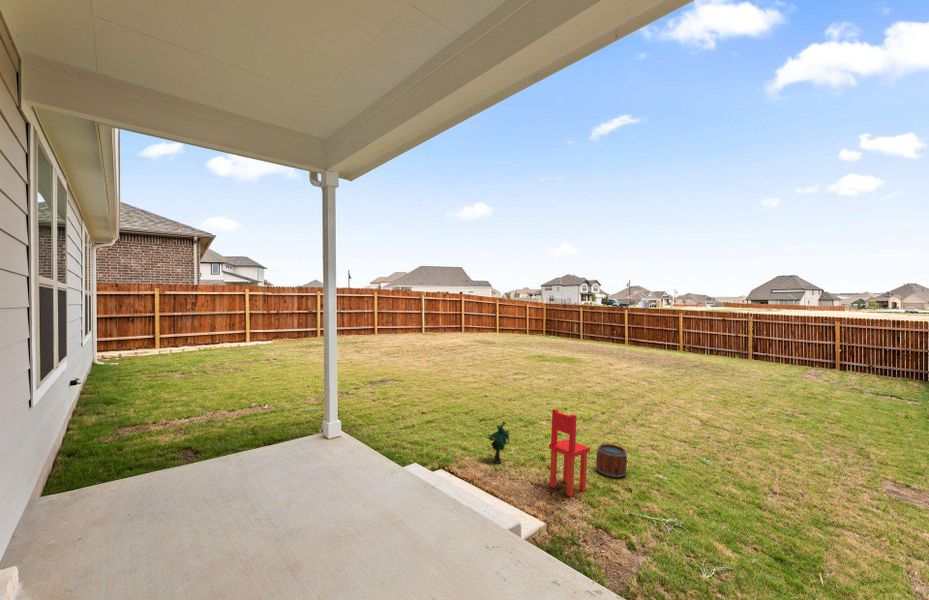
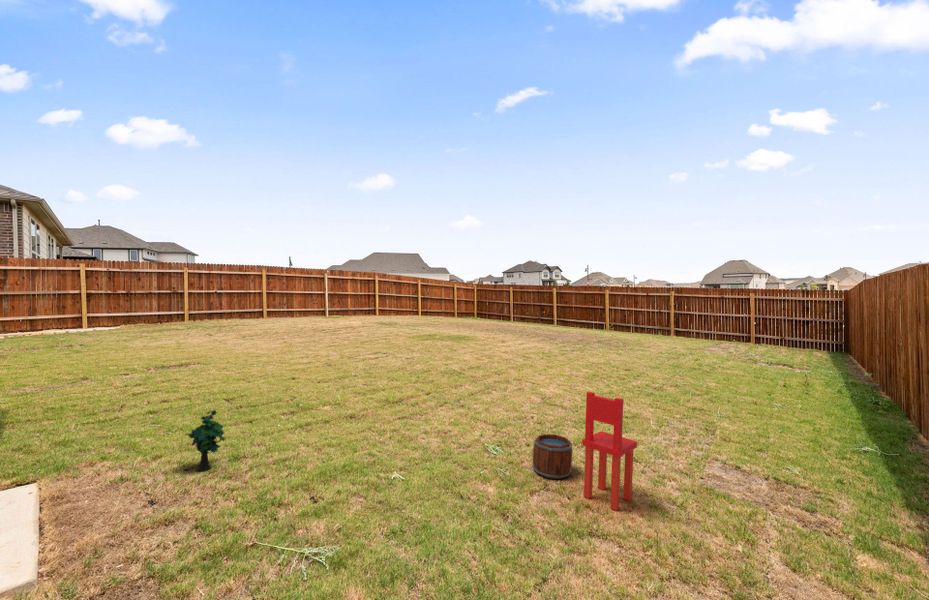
chair: present [549,409,590,497] -> present [582,392,637,511]
bucket: present [596,444,627,478] -> present [533,434,573,479]

